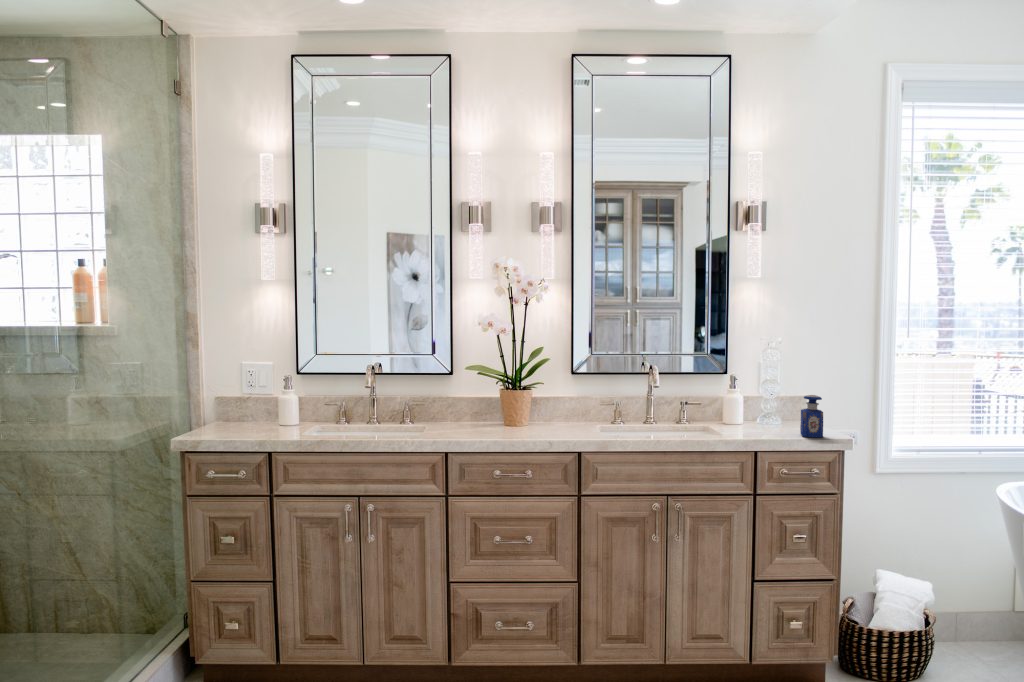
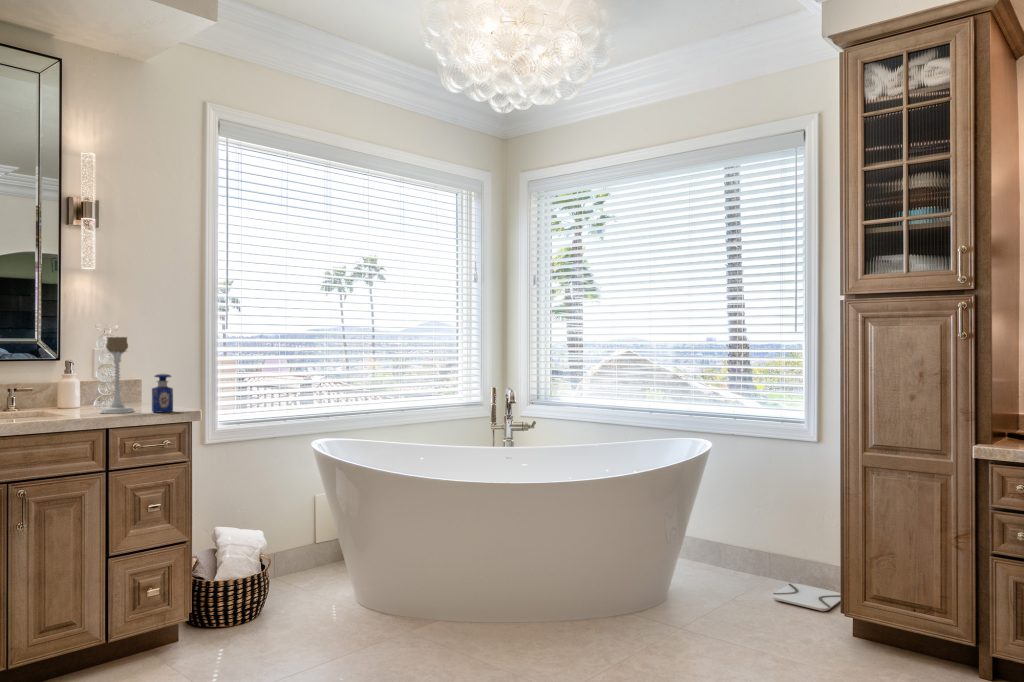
candle holder: none [750,352,784,432] -> present [100,337,134,414]

